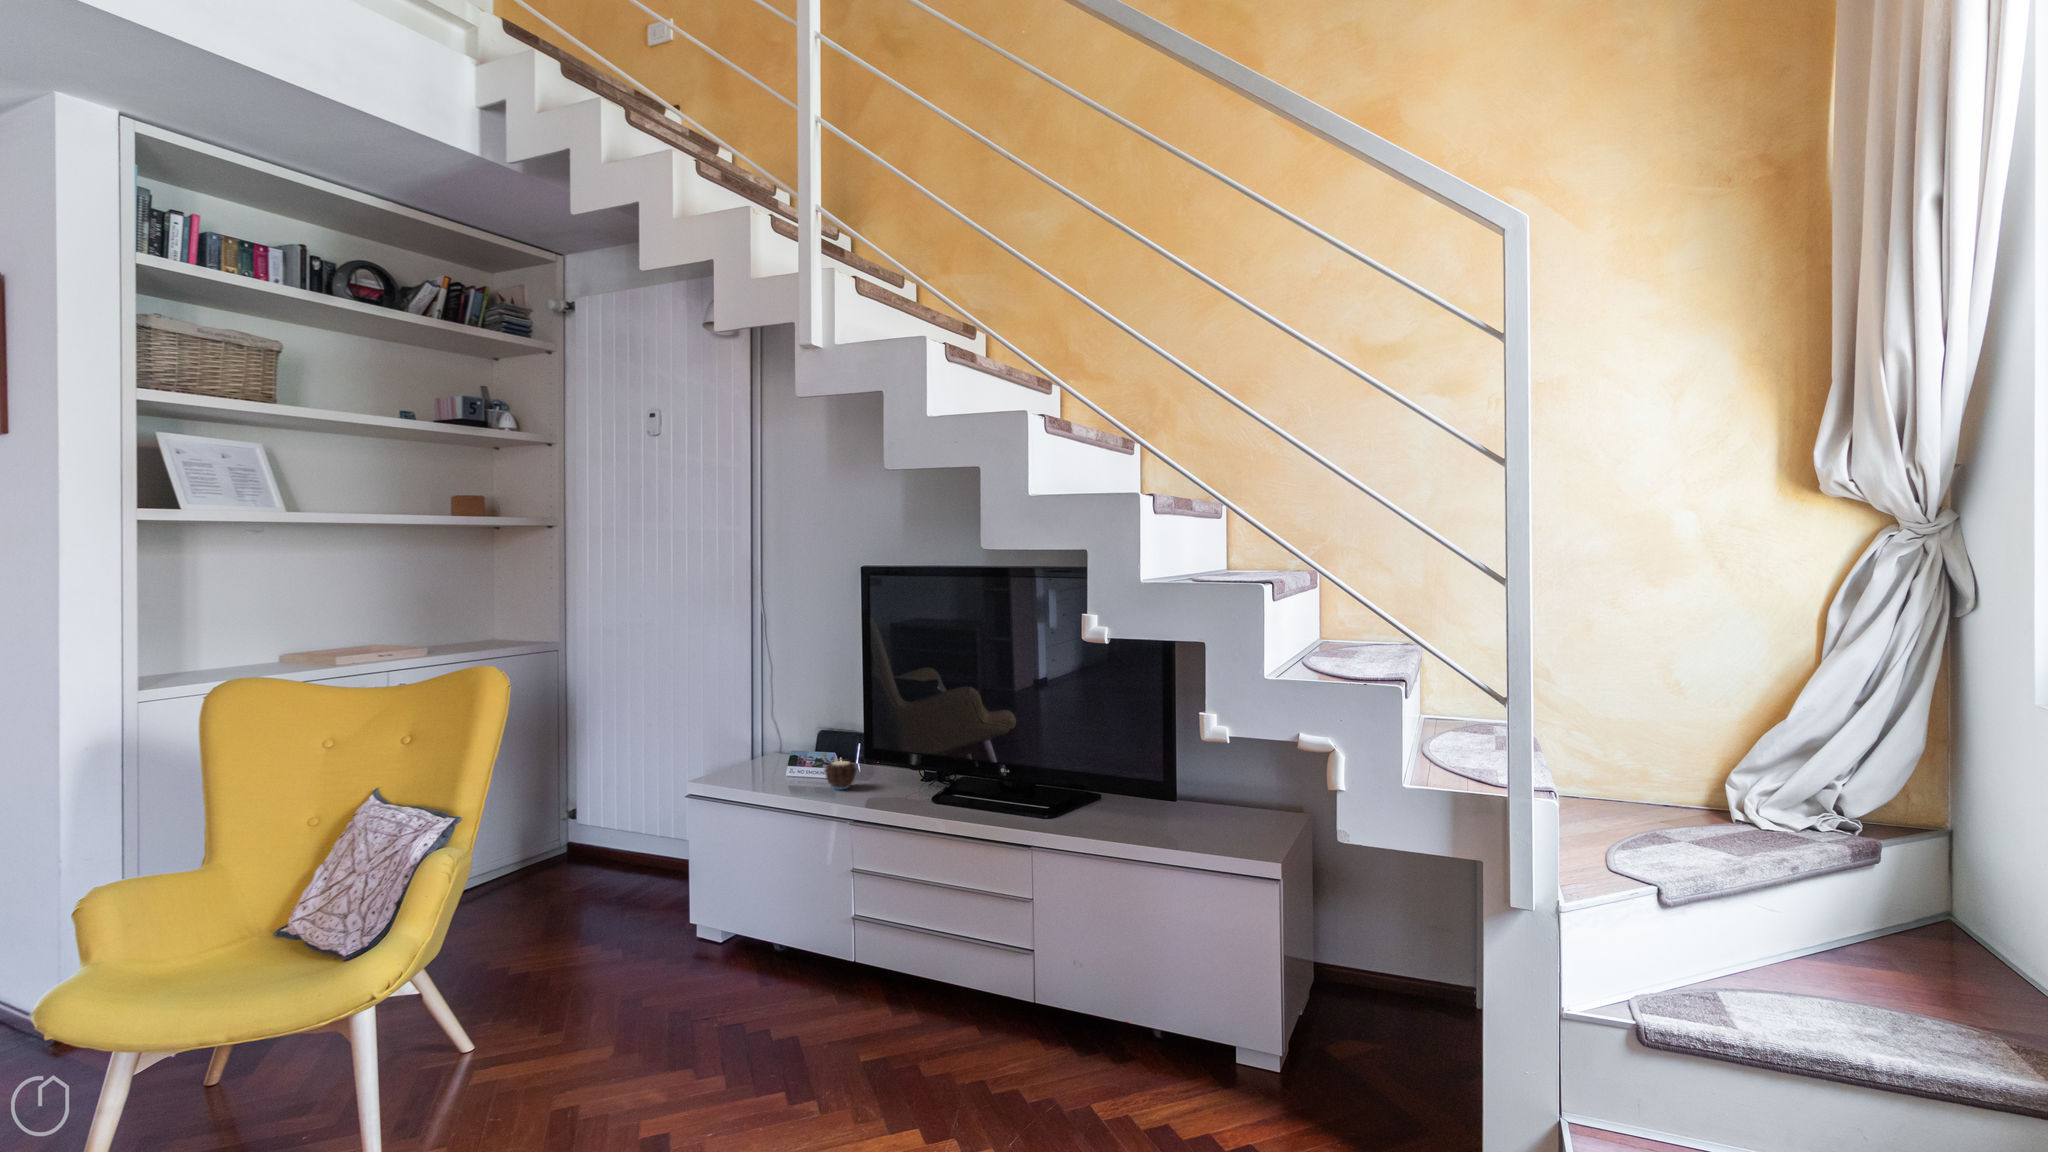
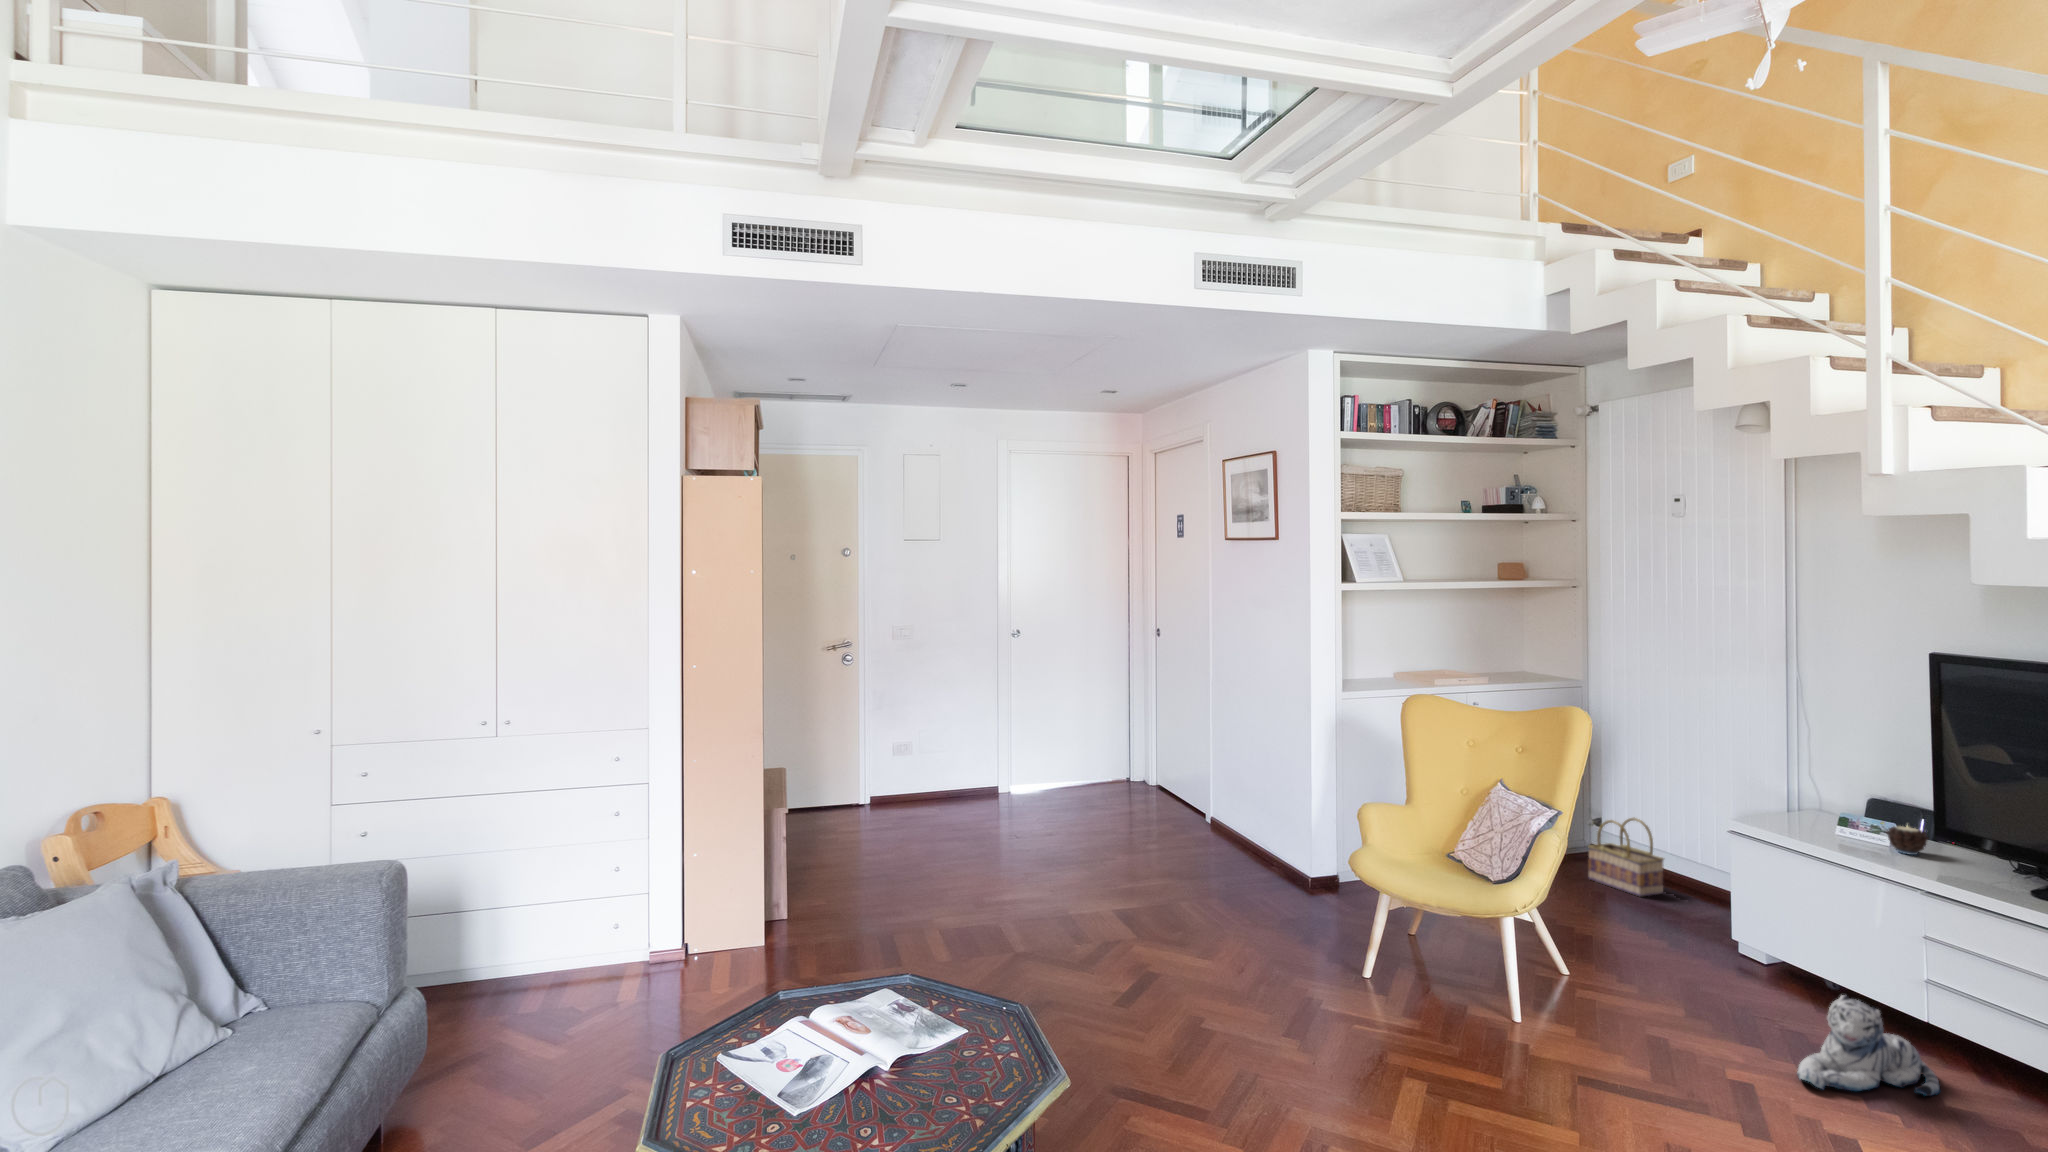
basket: none [568,794,650,887] -> present [1588,818,1664,896]
plush toy: none [719,971,854,1096] -> present [1797,995,1940,1096]

